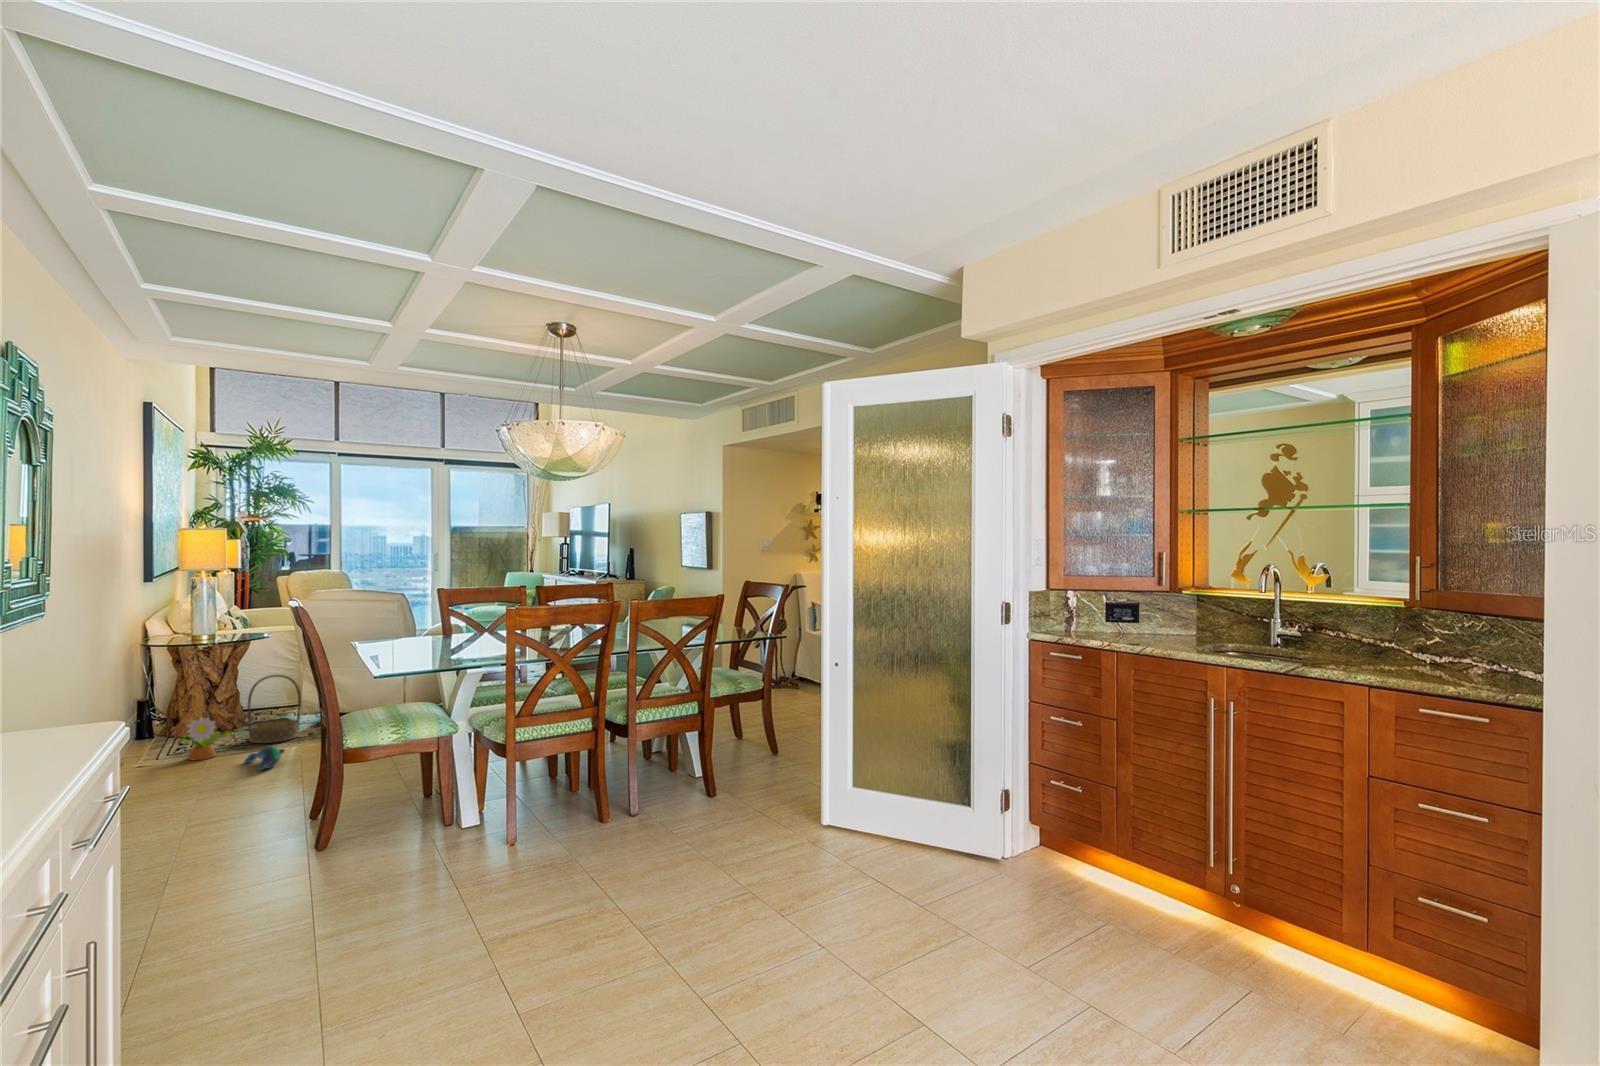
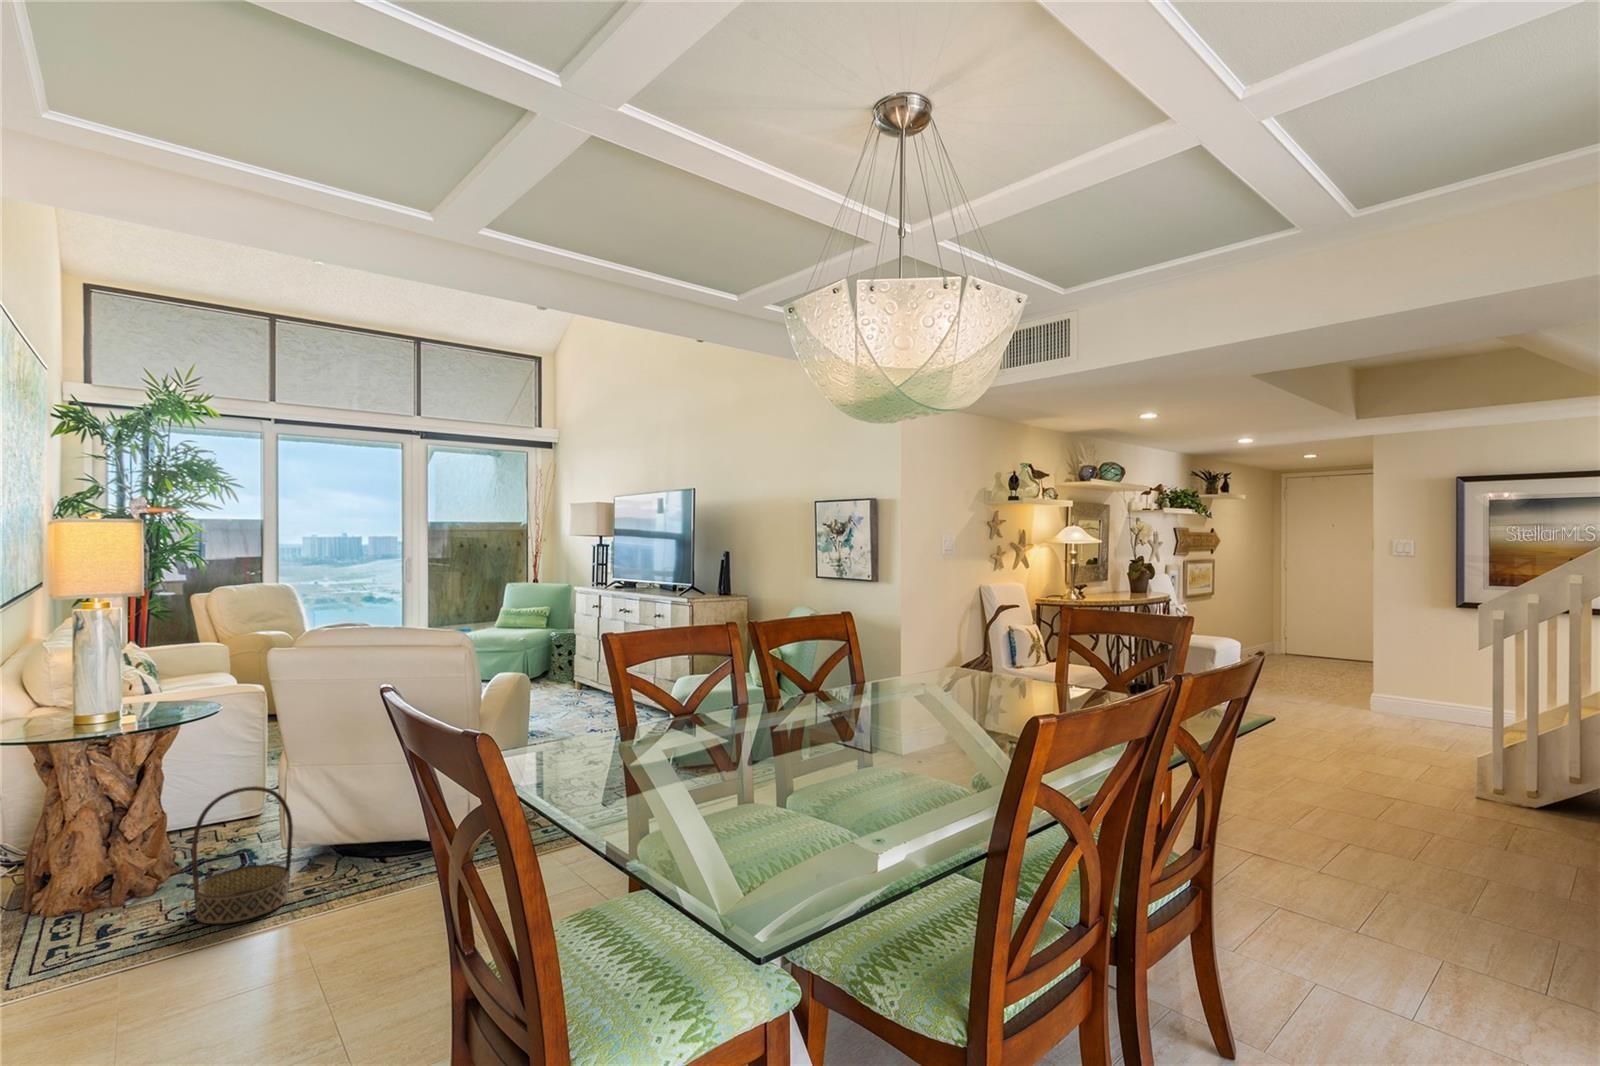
decorative plant: present [181,717,231,760] -> none [44,898,171,990]
plush toy: present [245,746,284,771] -> none [200,952,289,1021]

